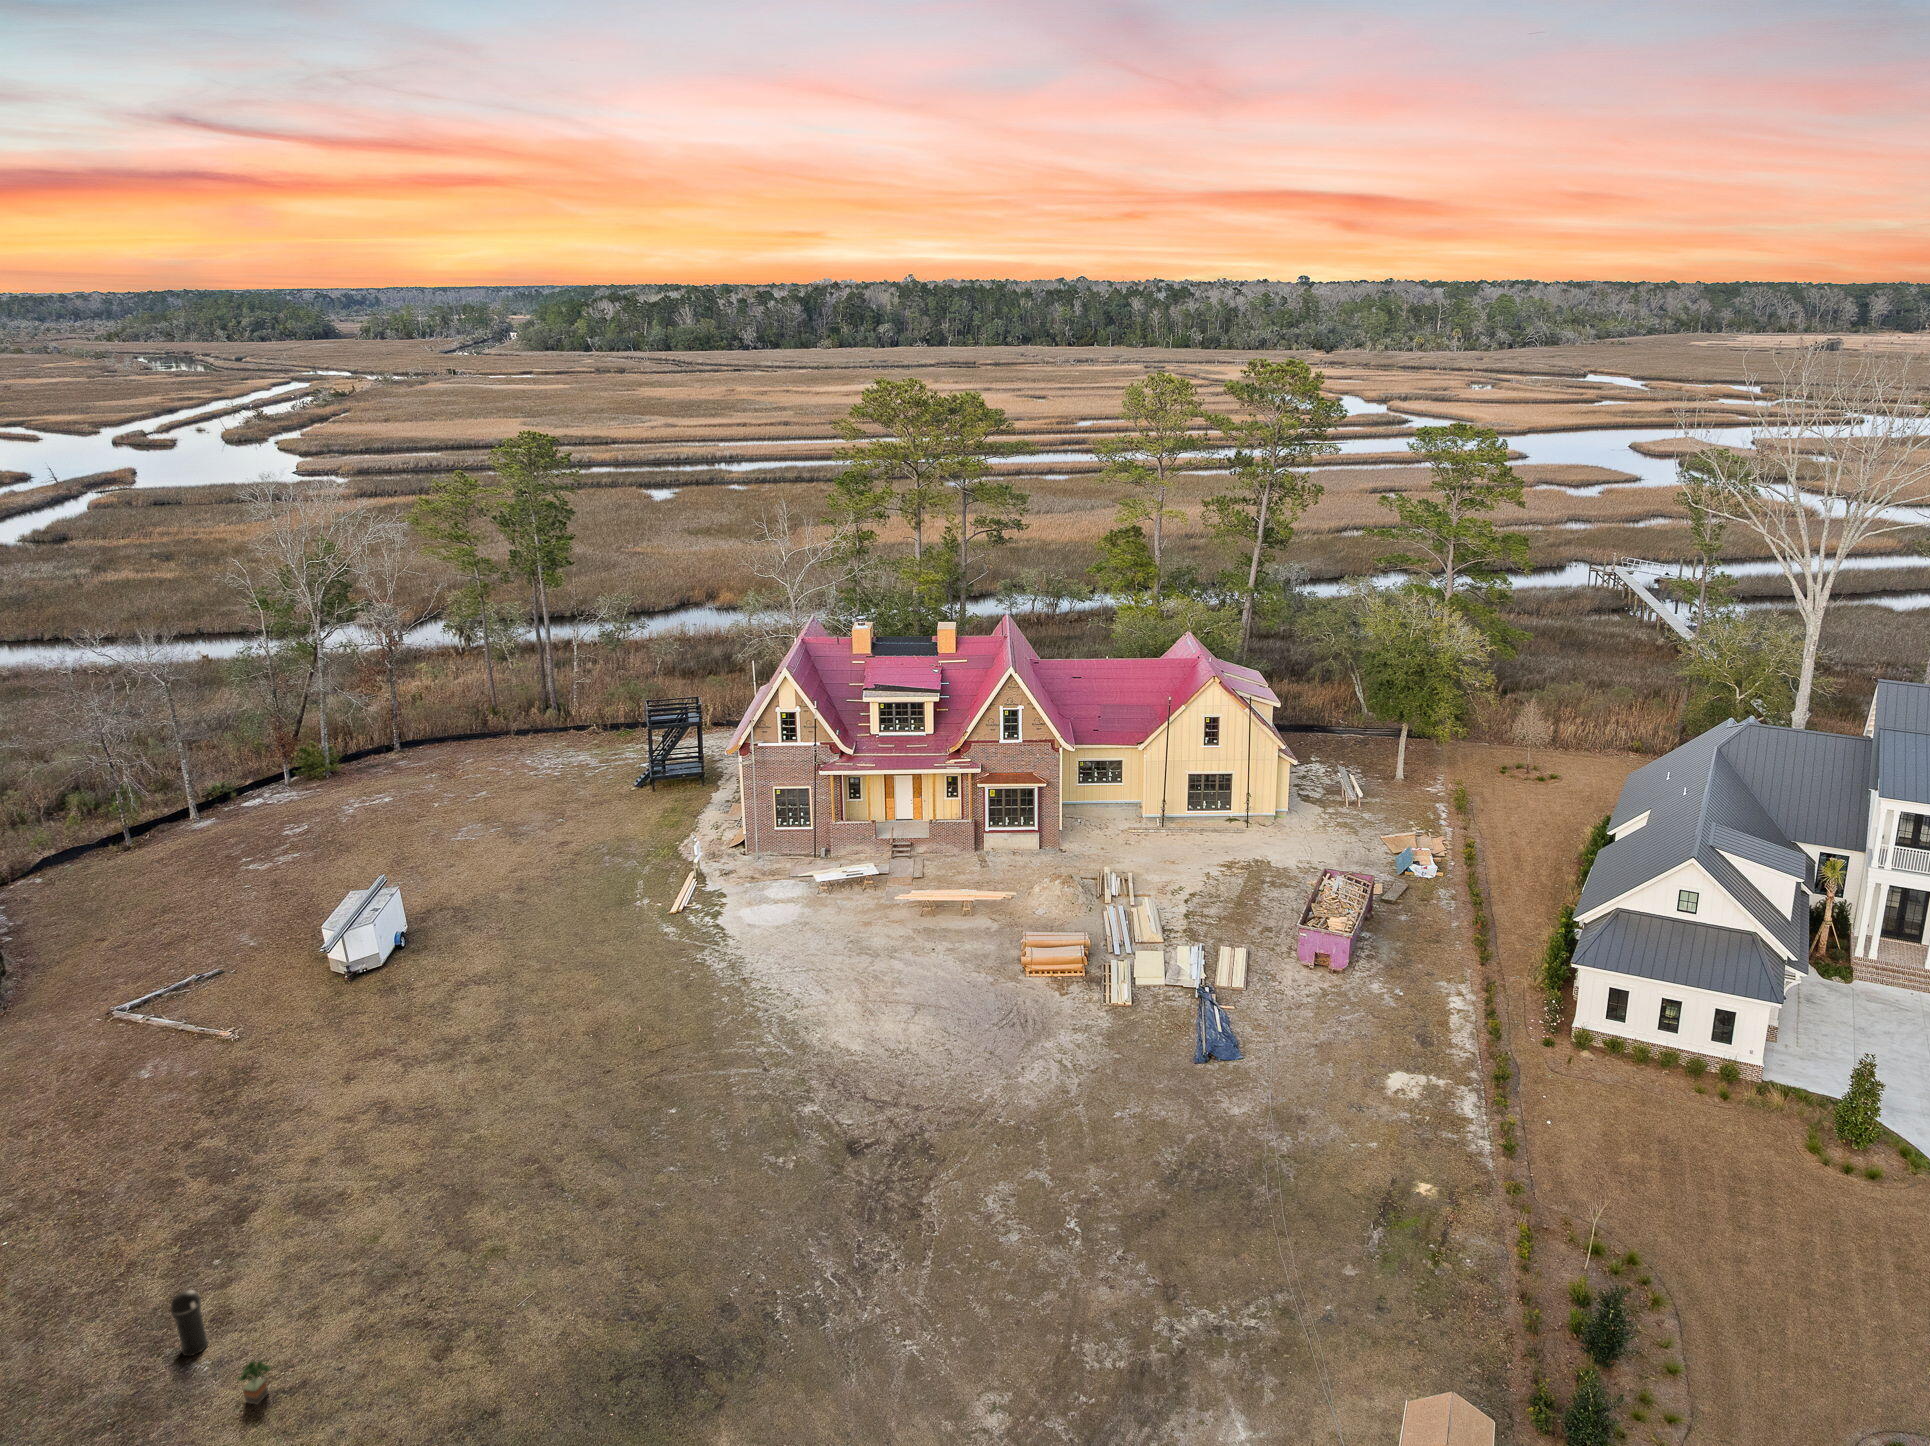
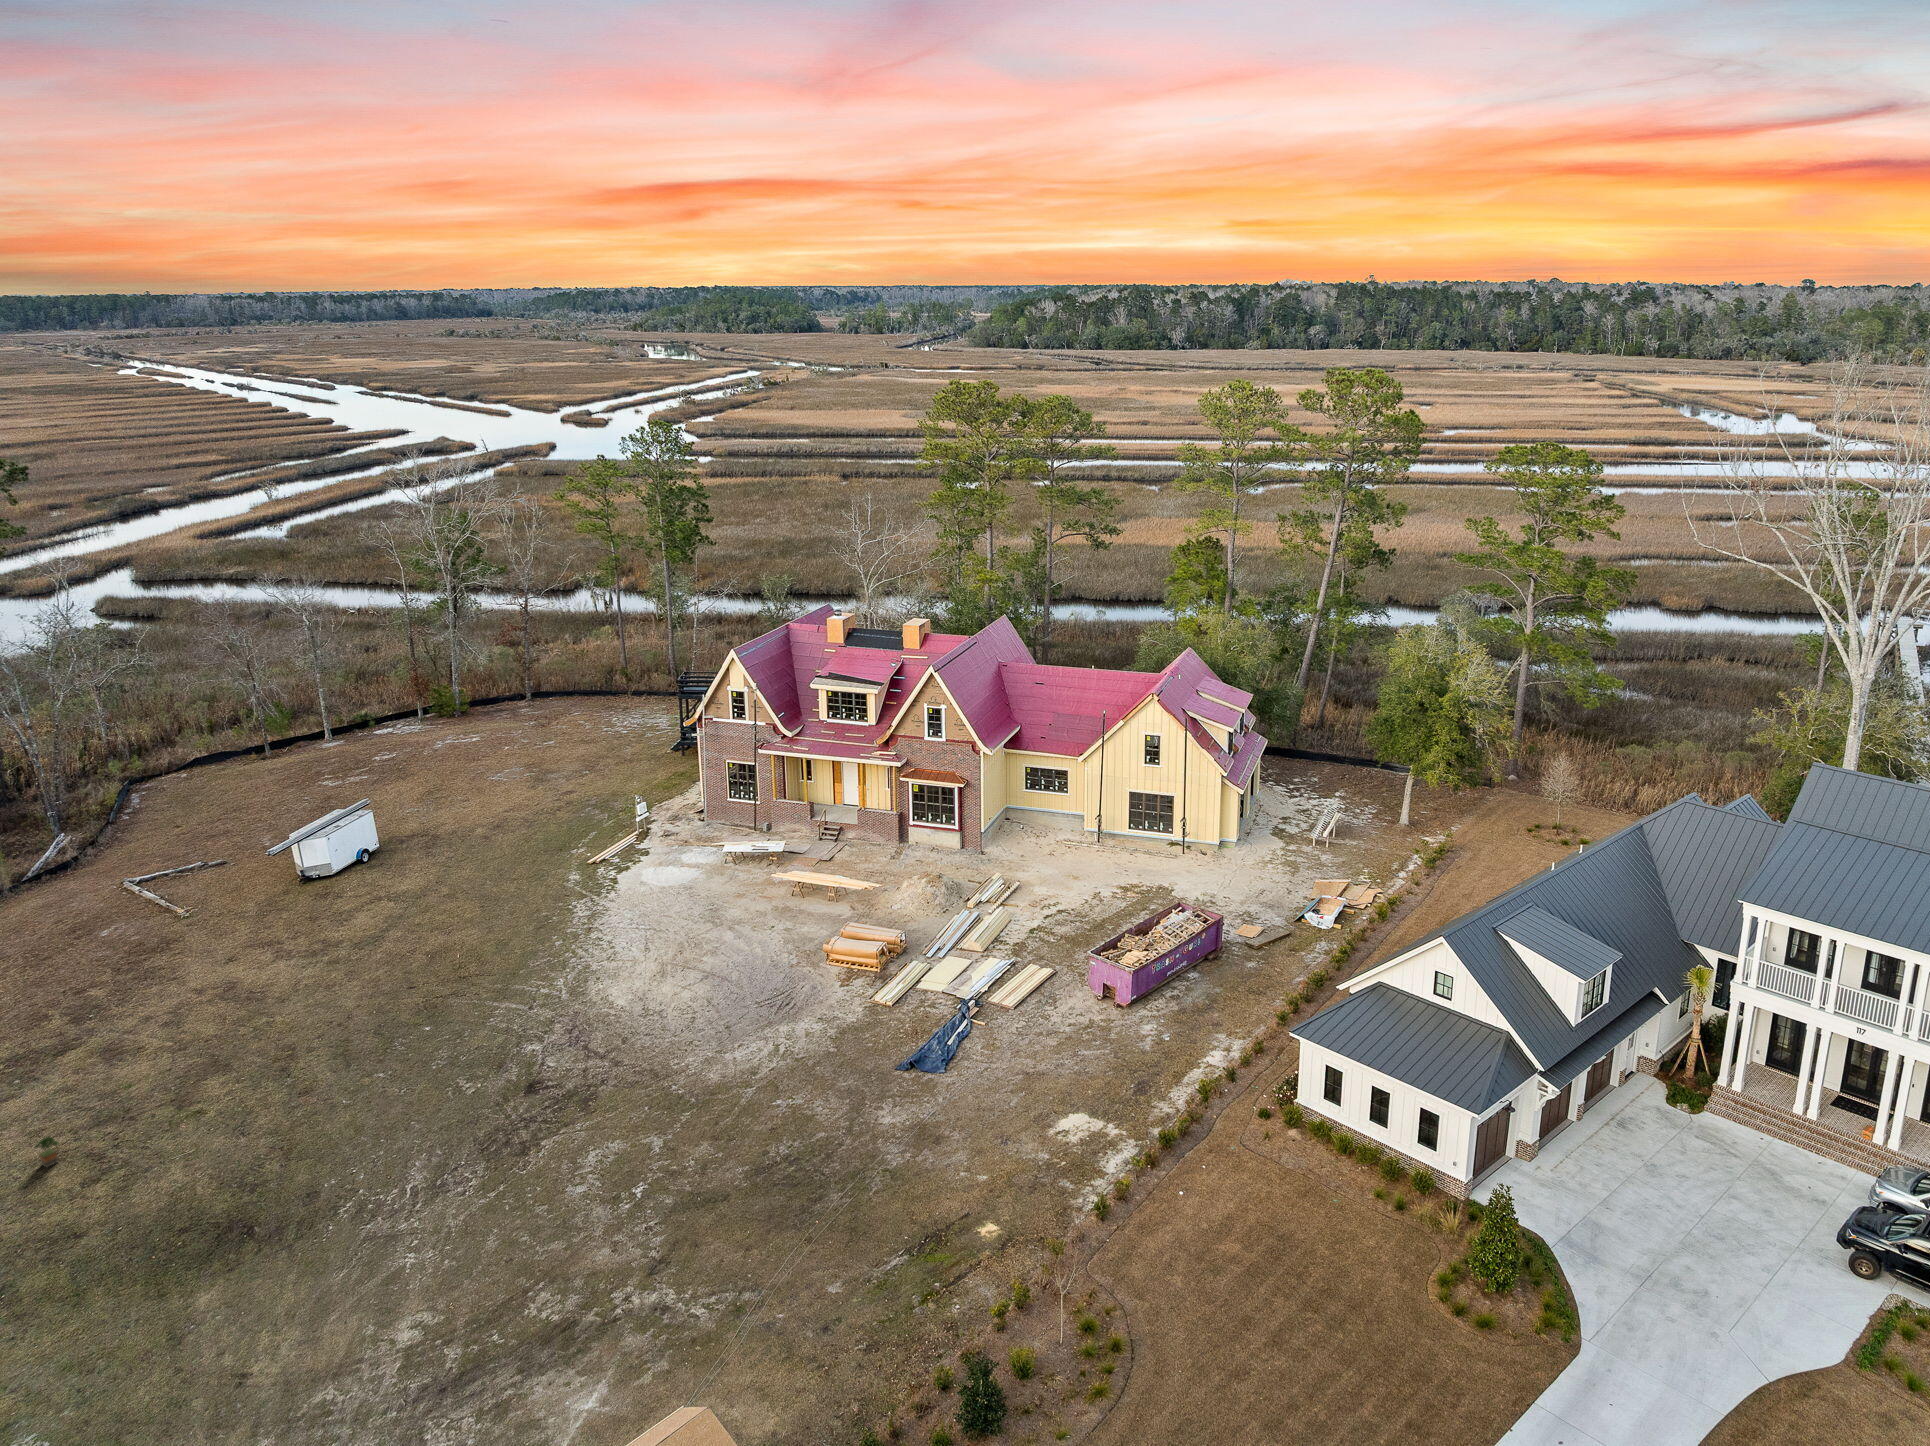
trash can: present [171,1290,208,1356] -> none [25,1079,54,1127]

